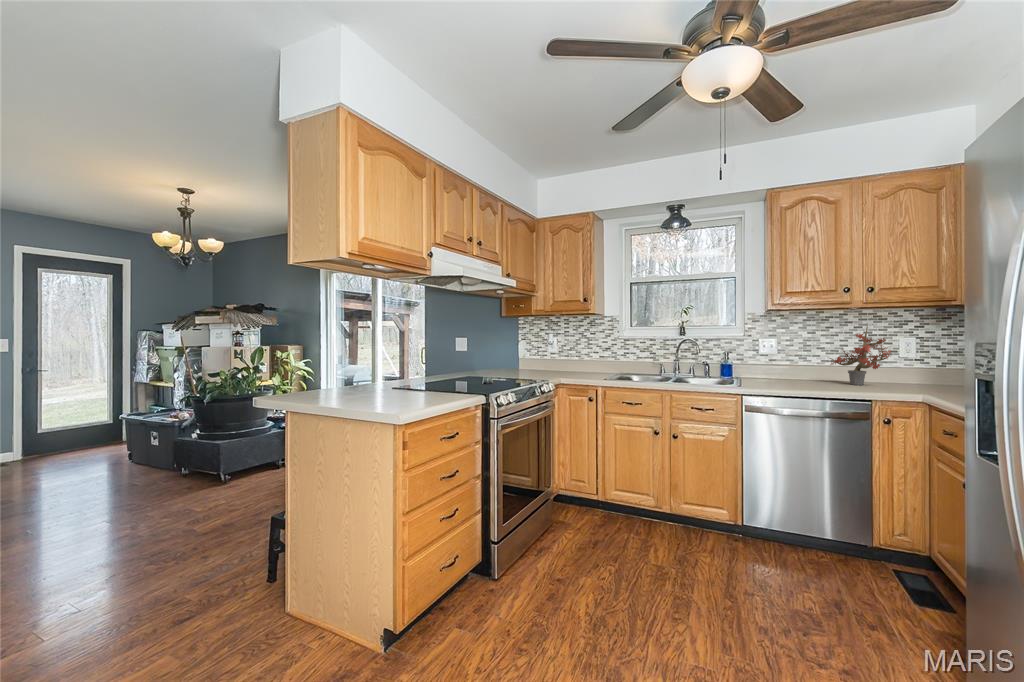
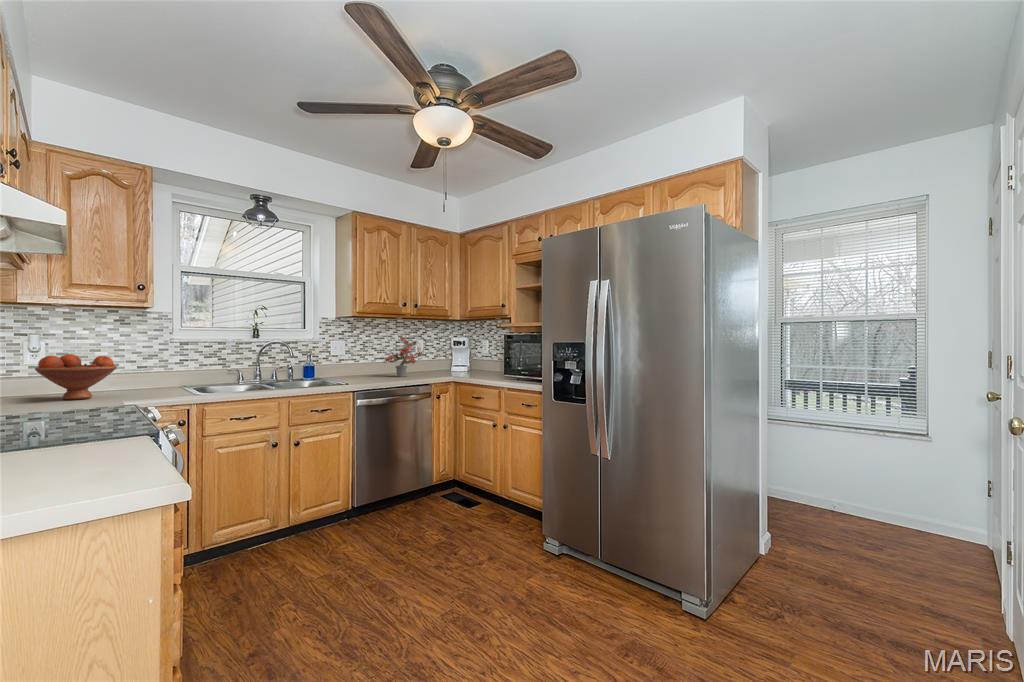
fruit bowl: none [532,346,570,375] -> present [35,354,117,400]

